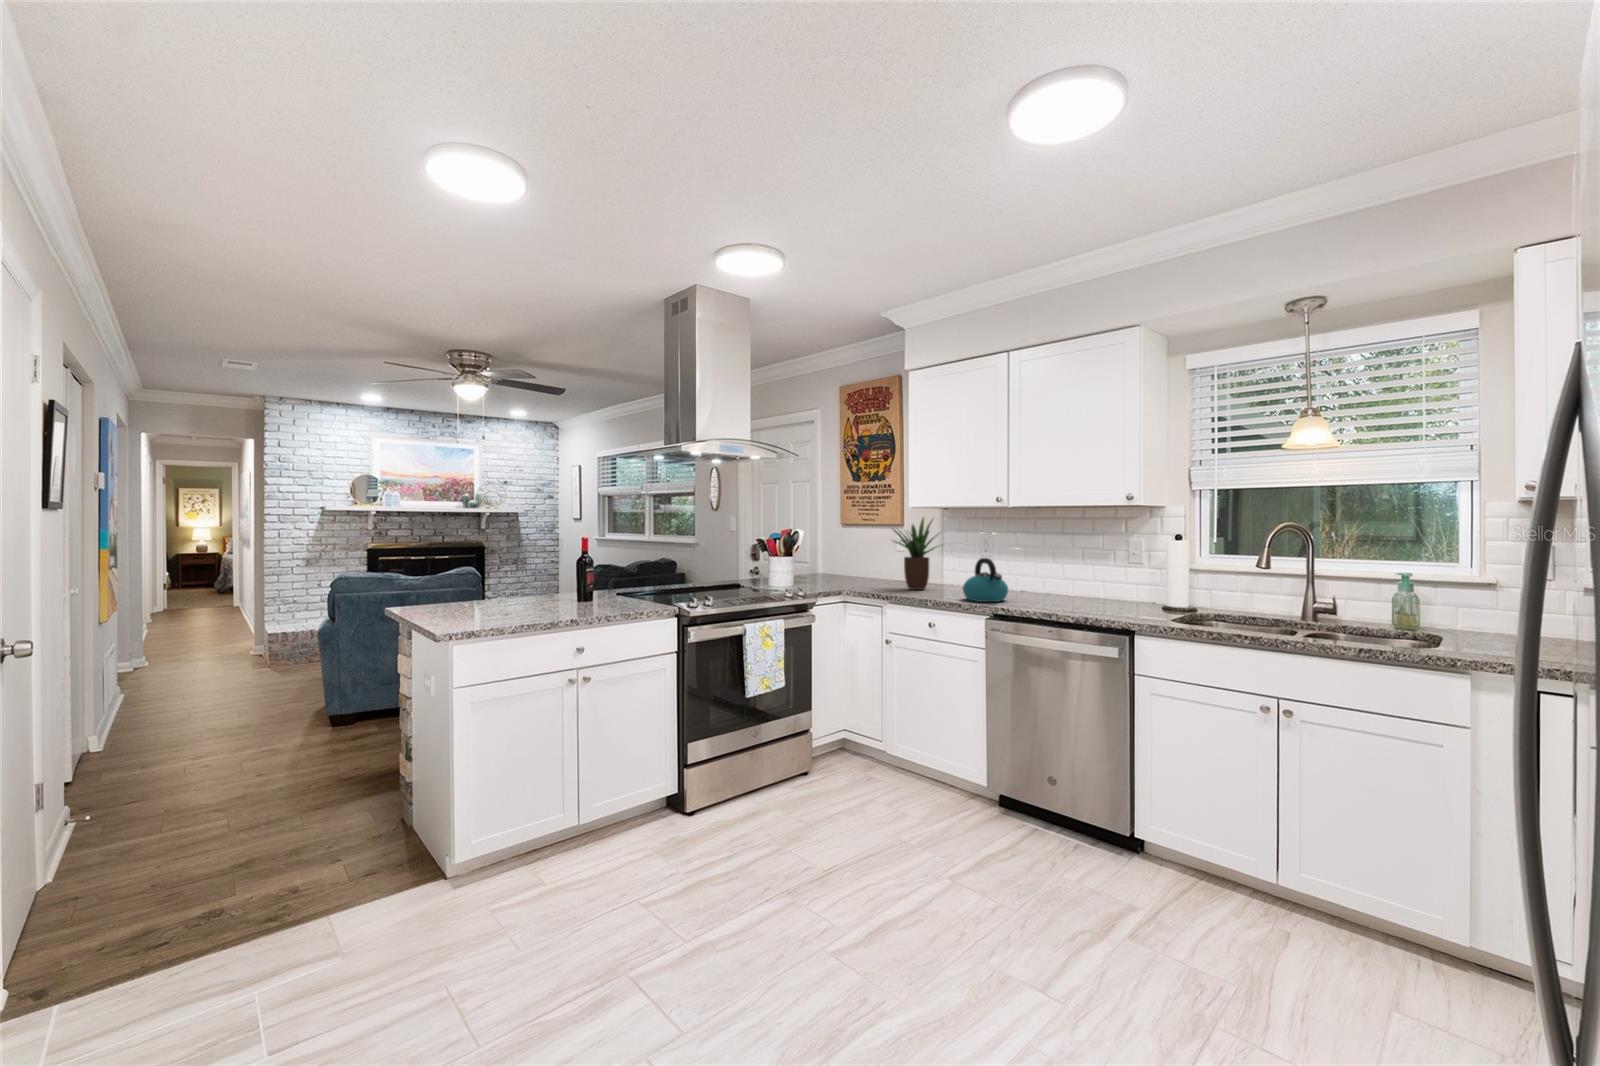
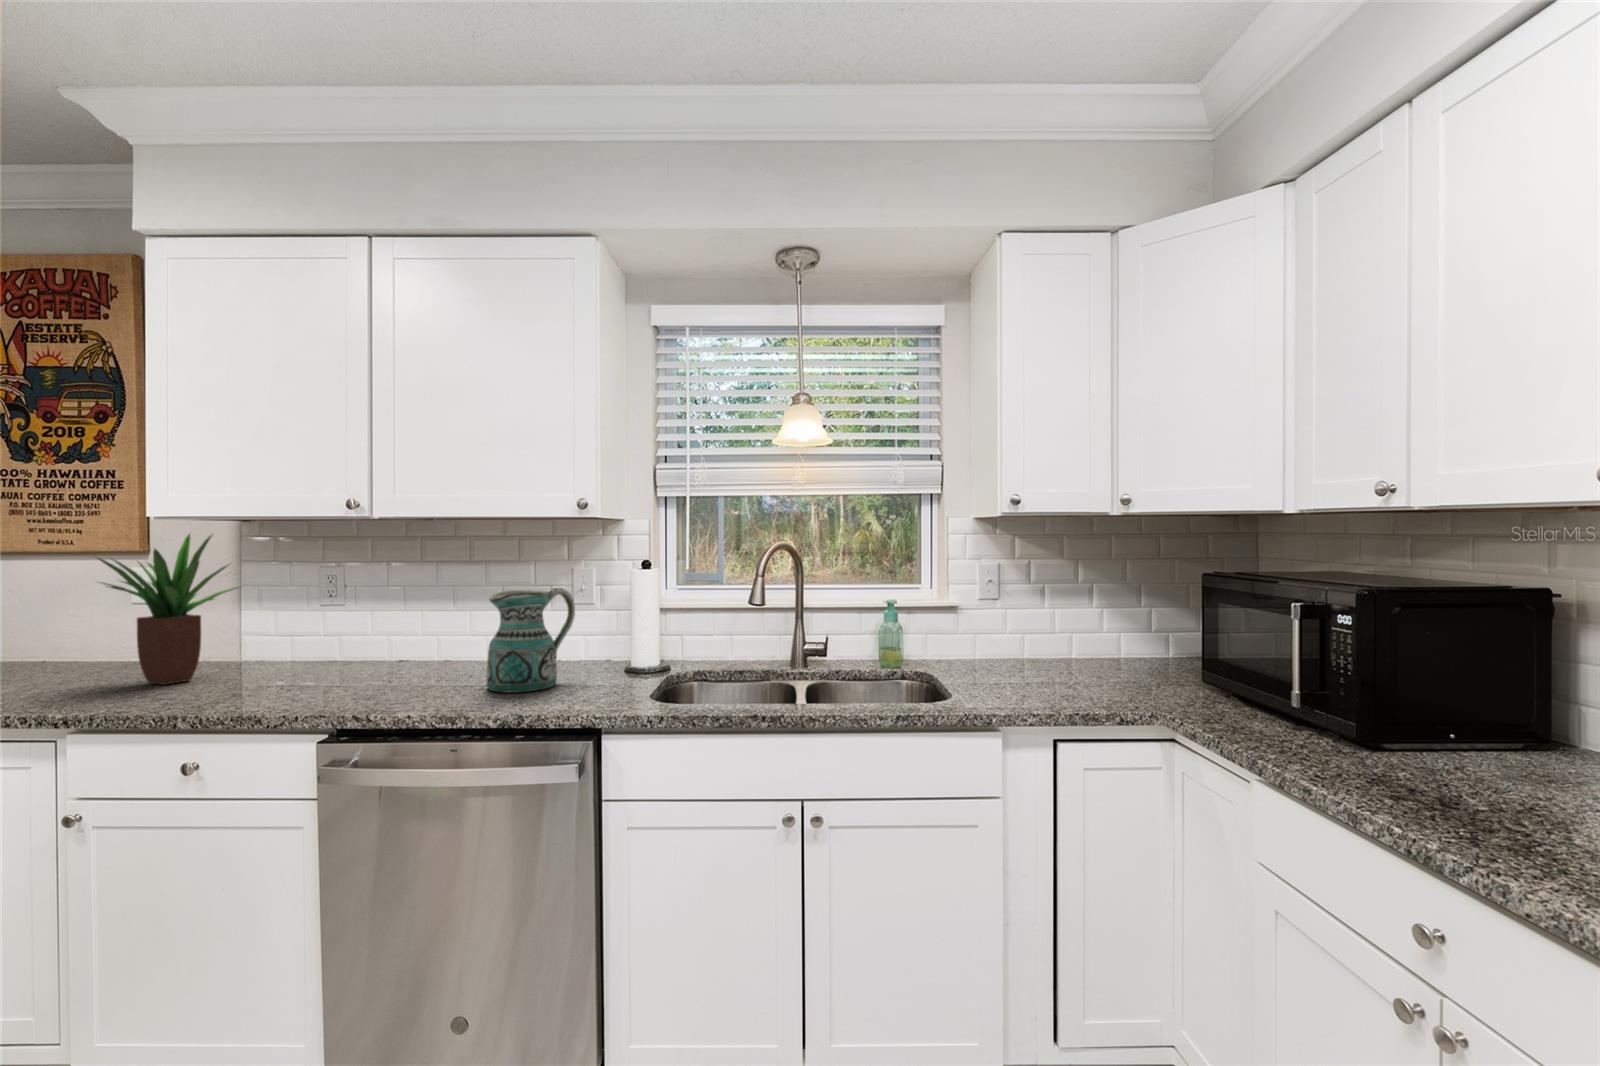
ceramic pitcher: none [1069,550,1126,610] -> present [487,588,575,693]
kettle: present [963,558,1008,602] -> none [273,613,372,700]

